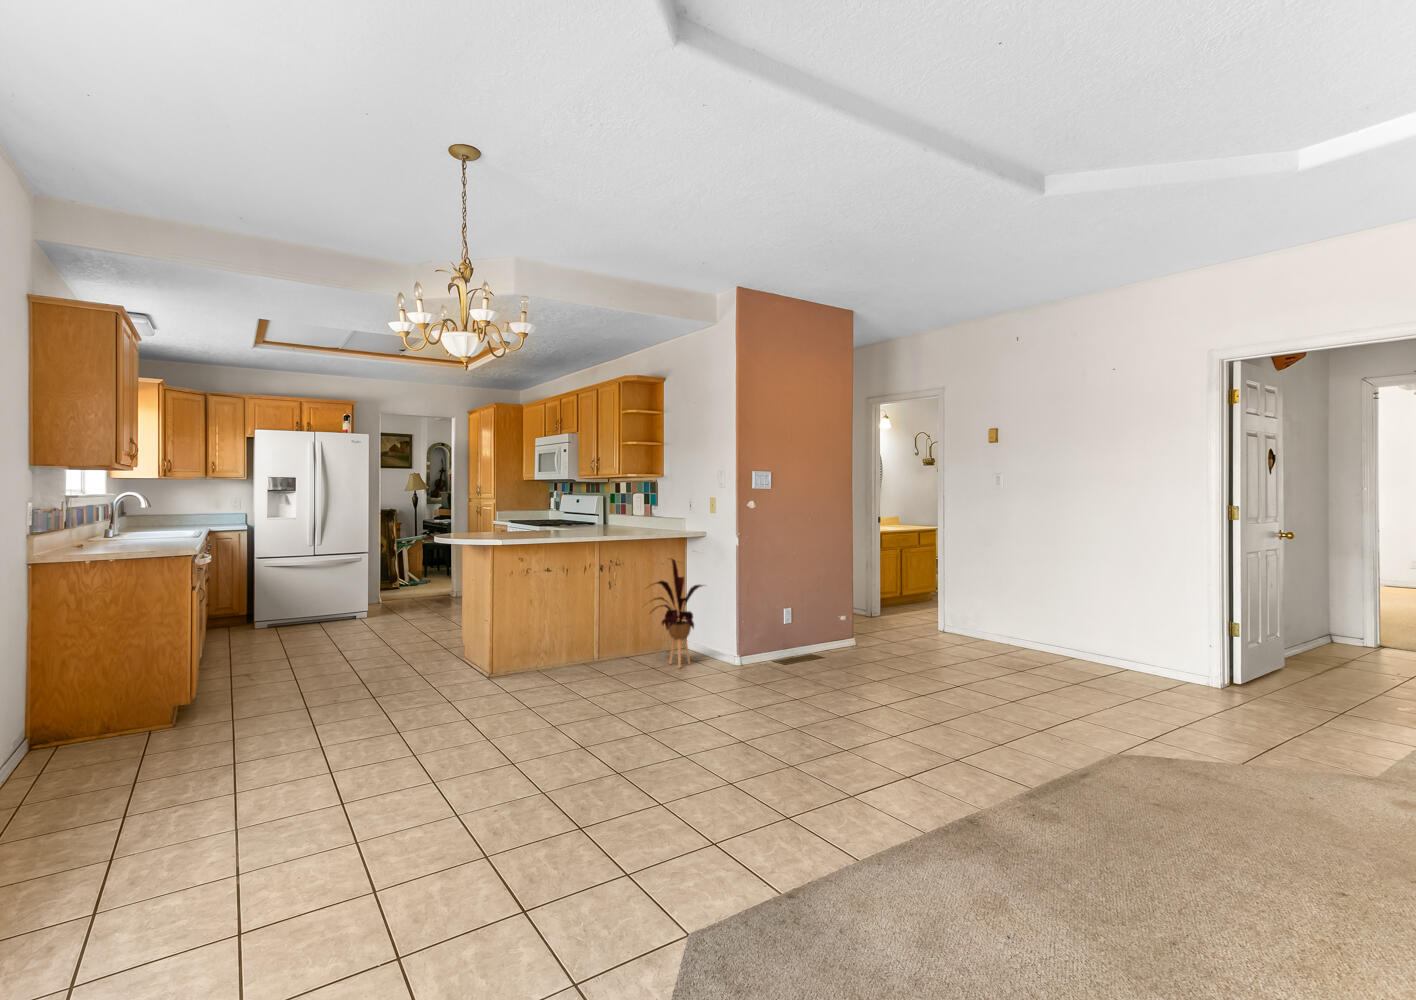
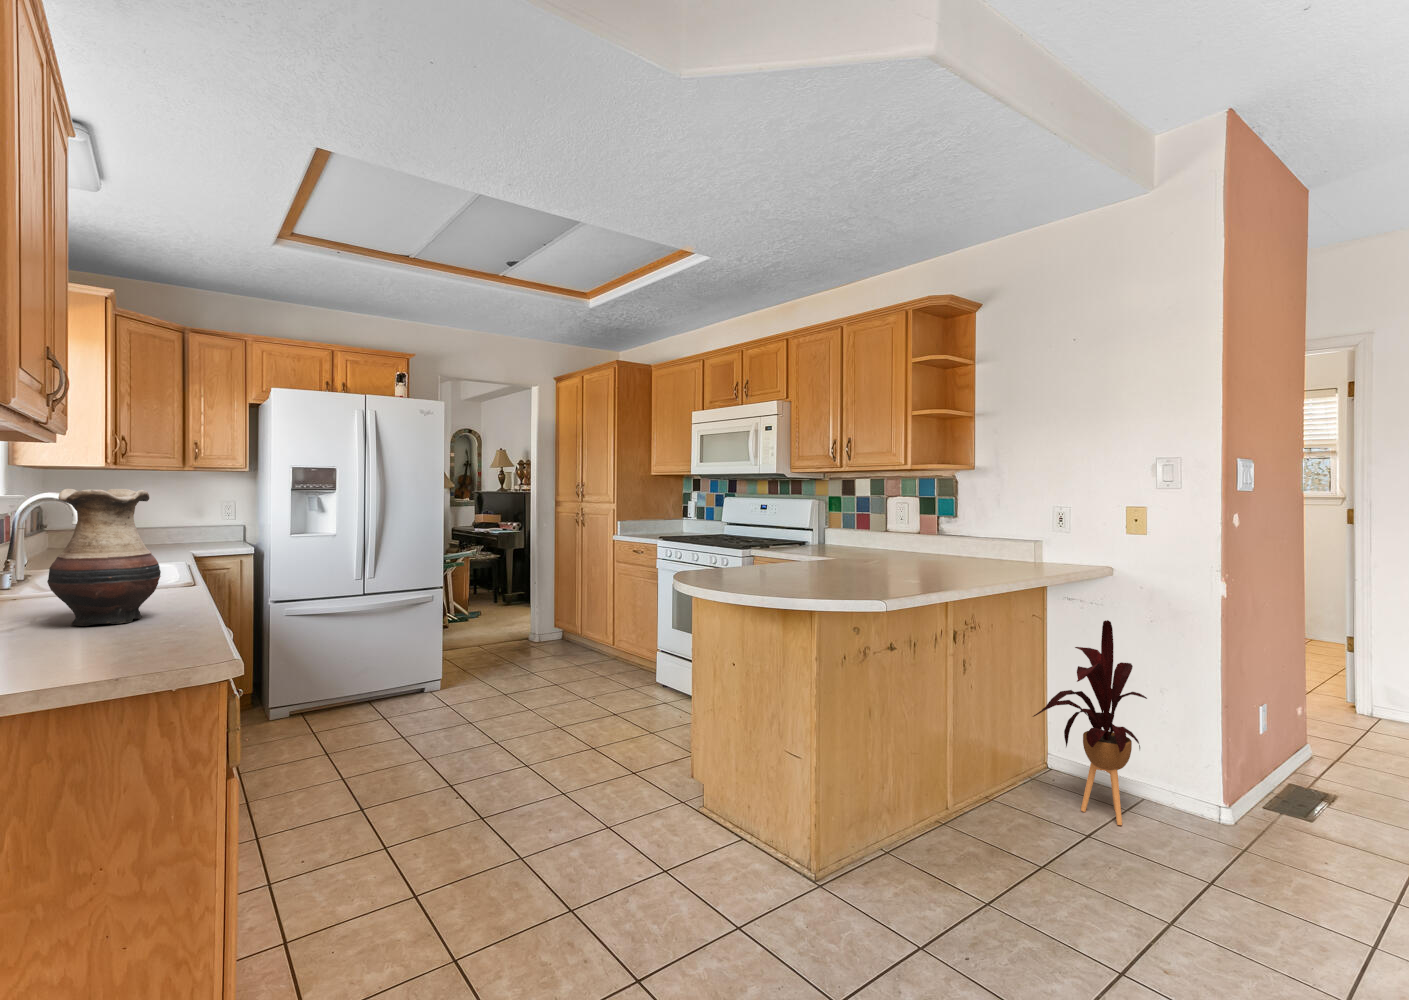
vase: none [133,490,178,546] -> present [47,489,161,626]

